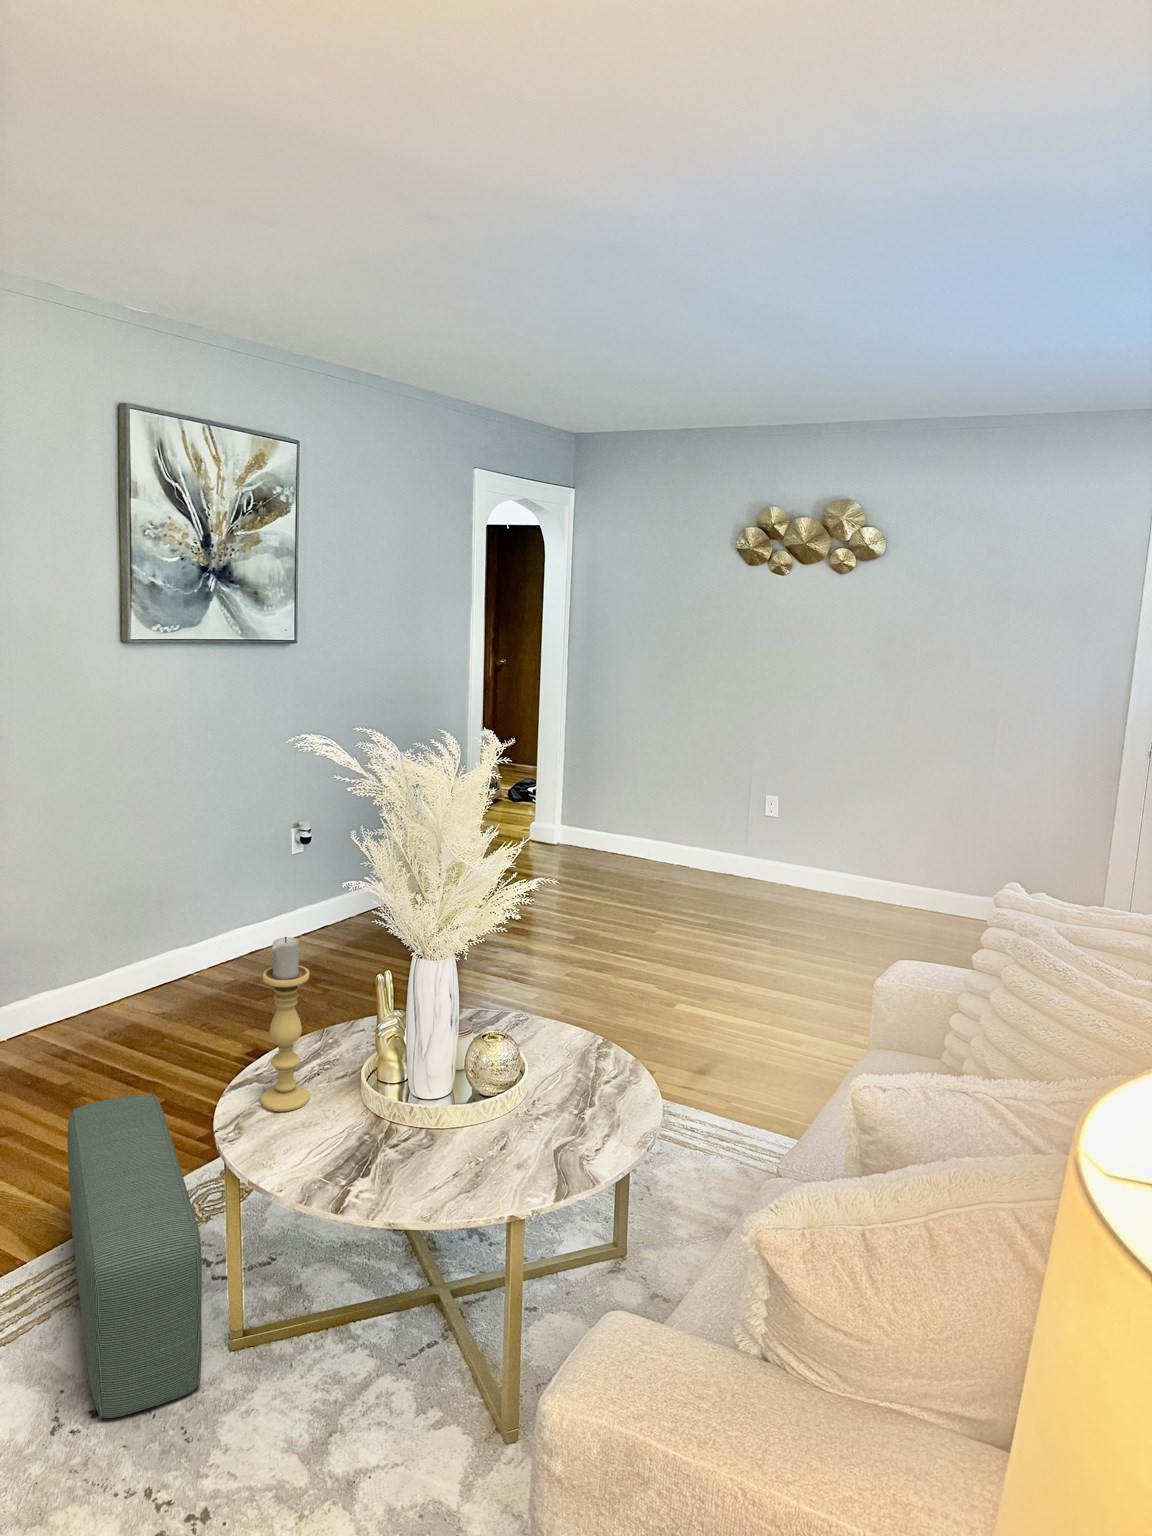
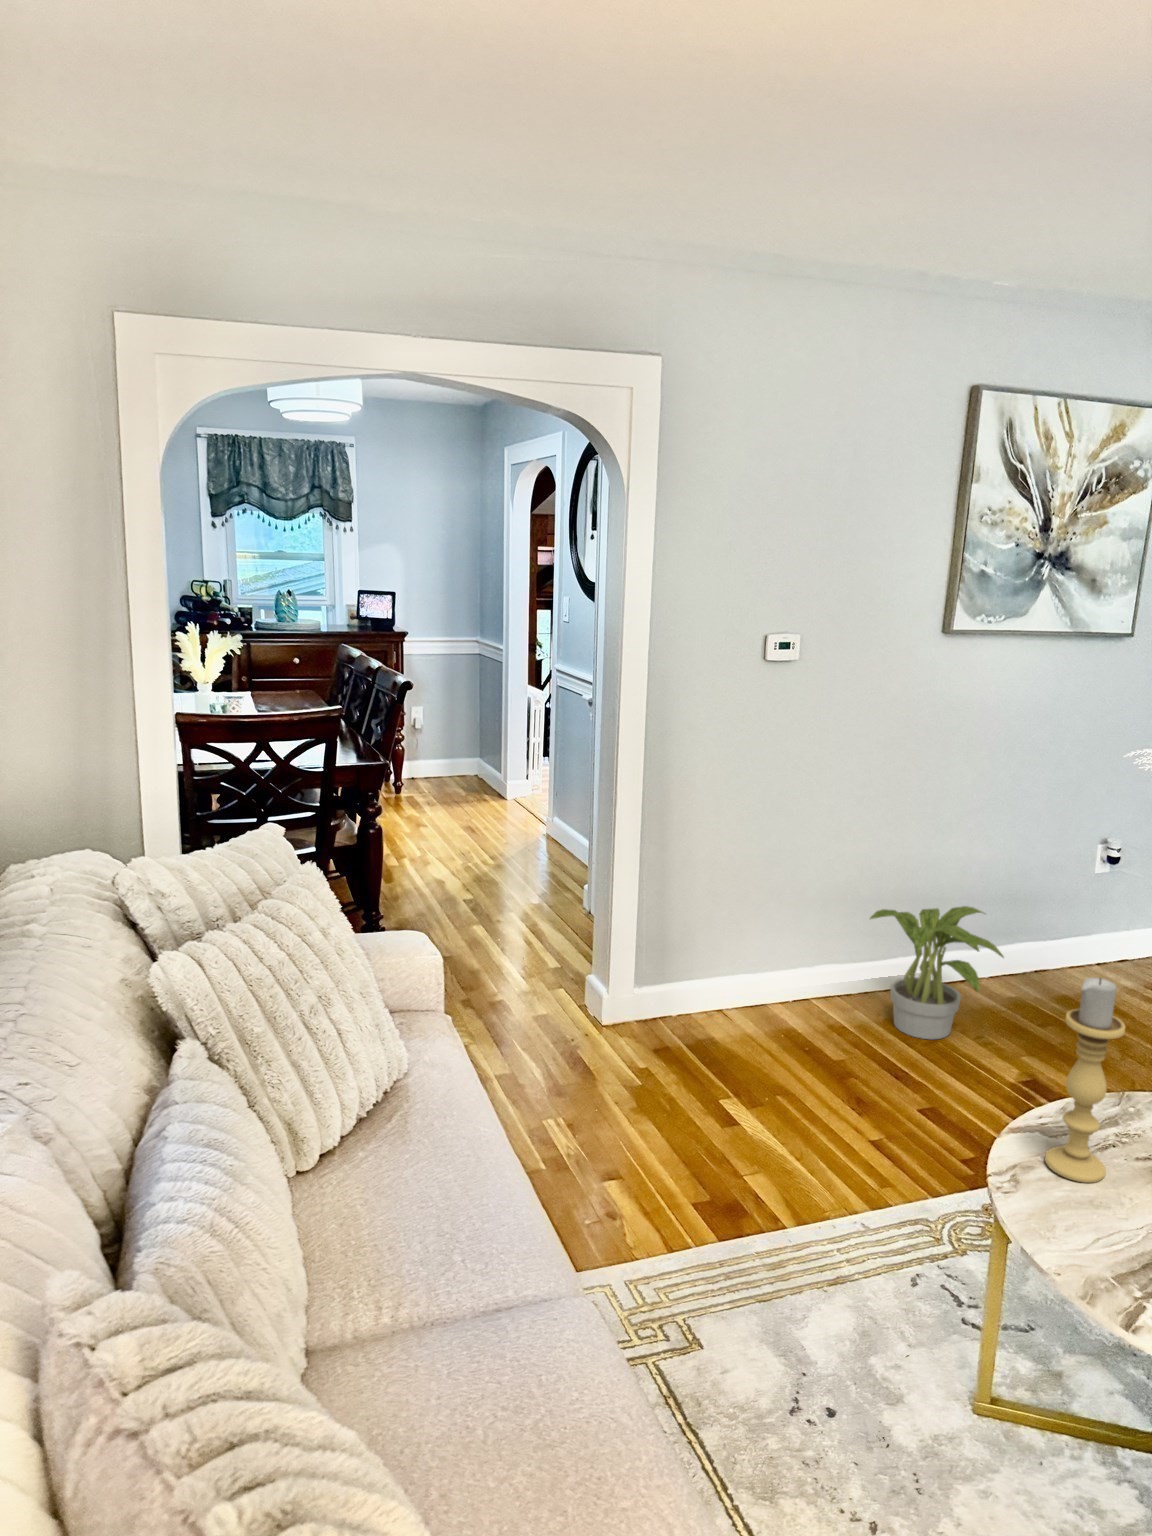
potted plant: none [79,903,216,1040] -> present [870,906,1004,1039]
pouf: present [67,1094,202,1418] -> none [832,1092,958,1442]

